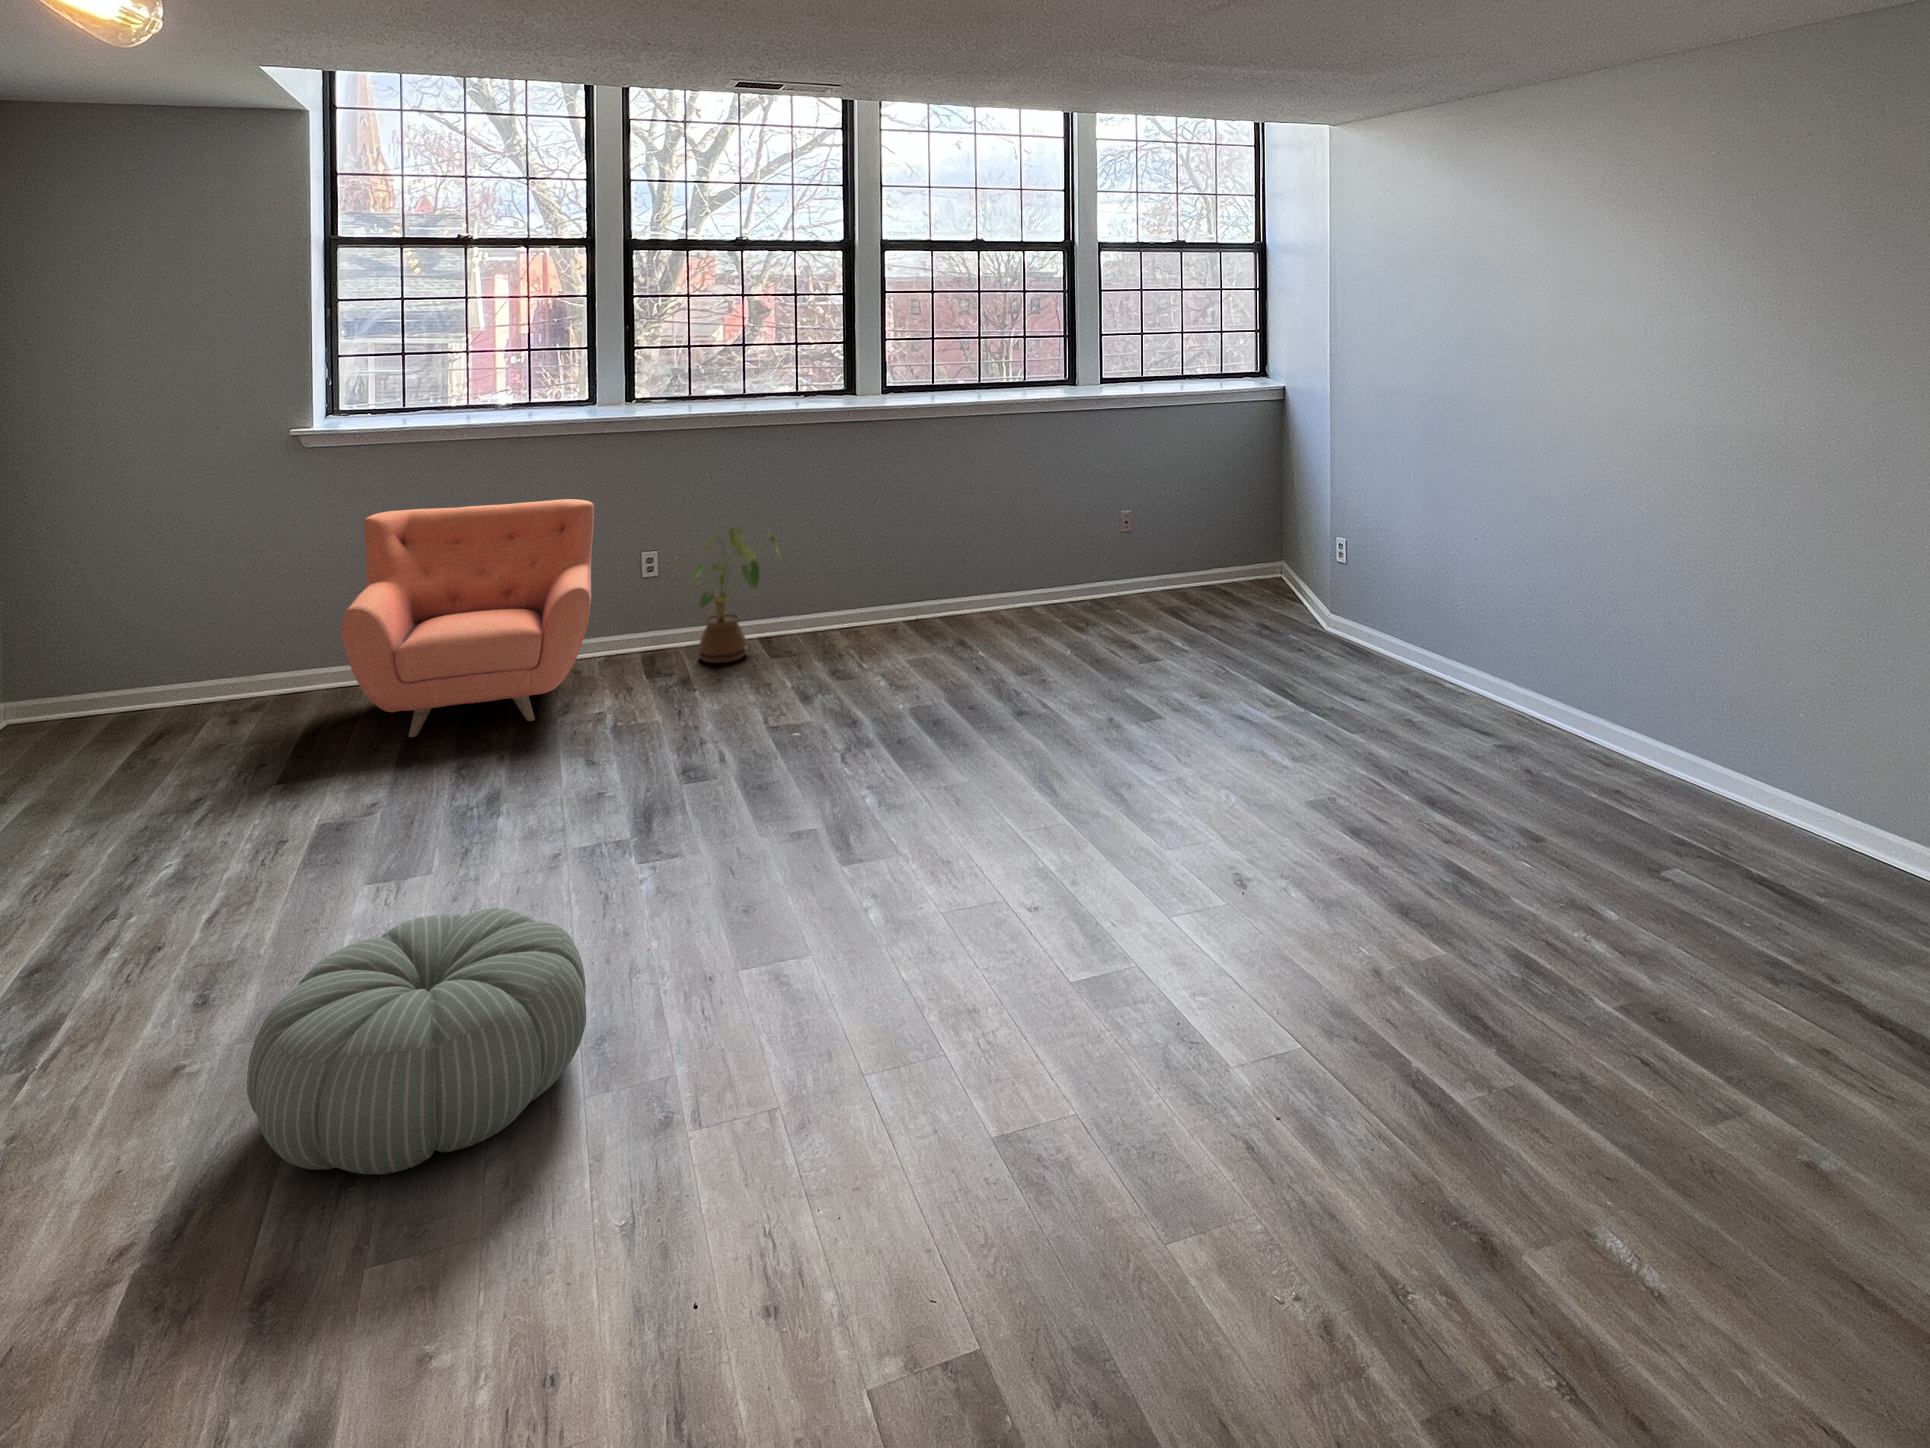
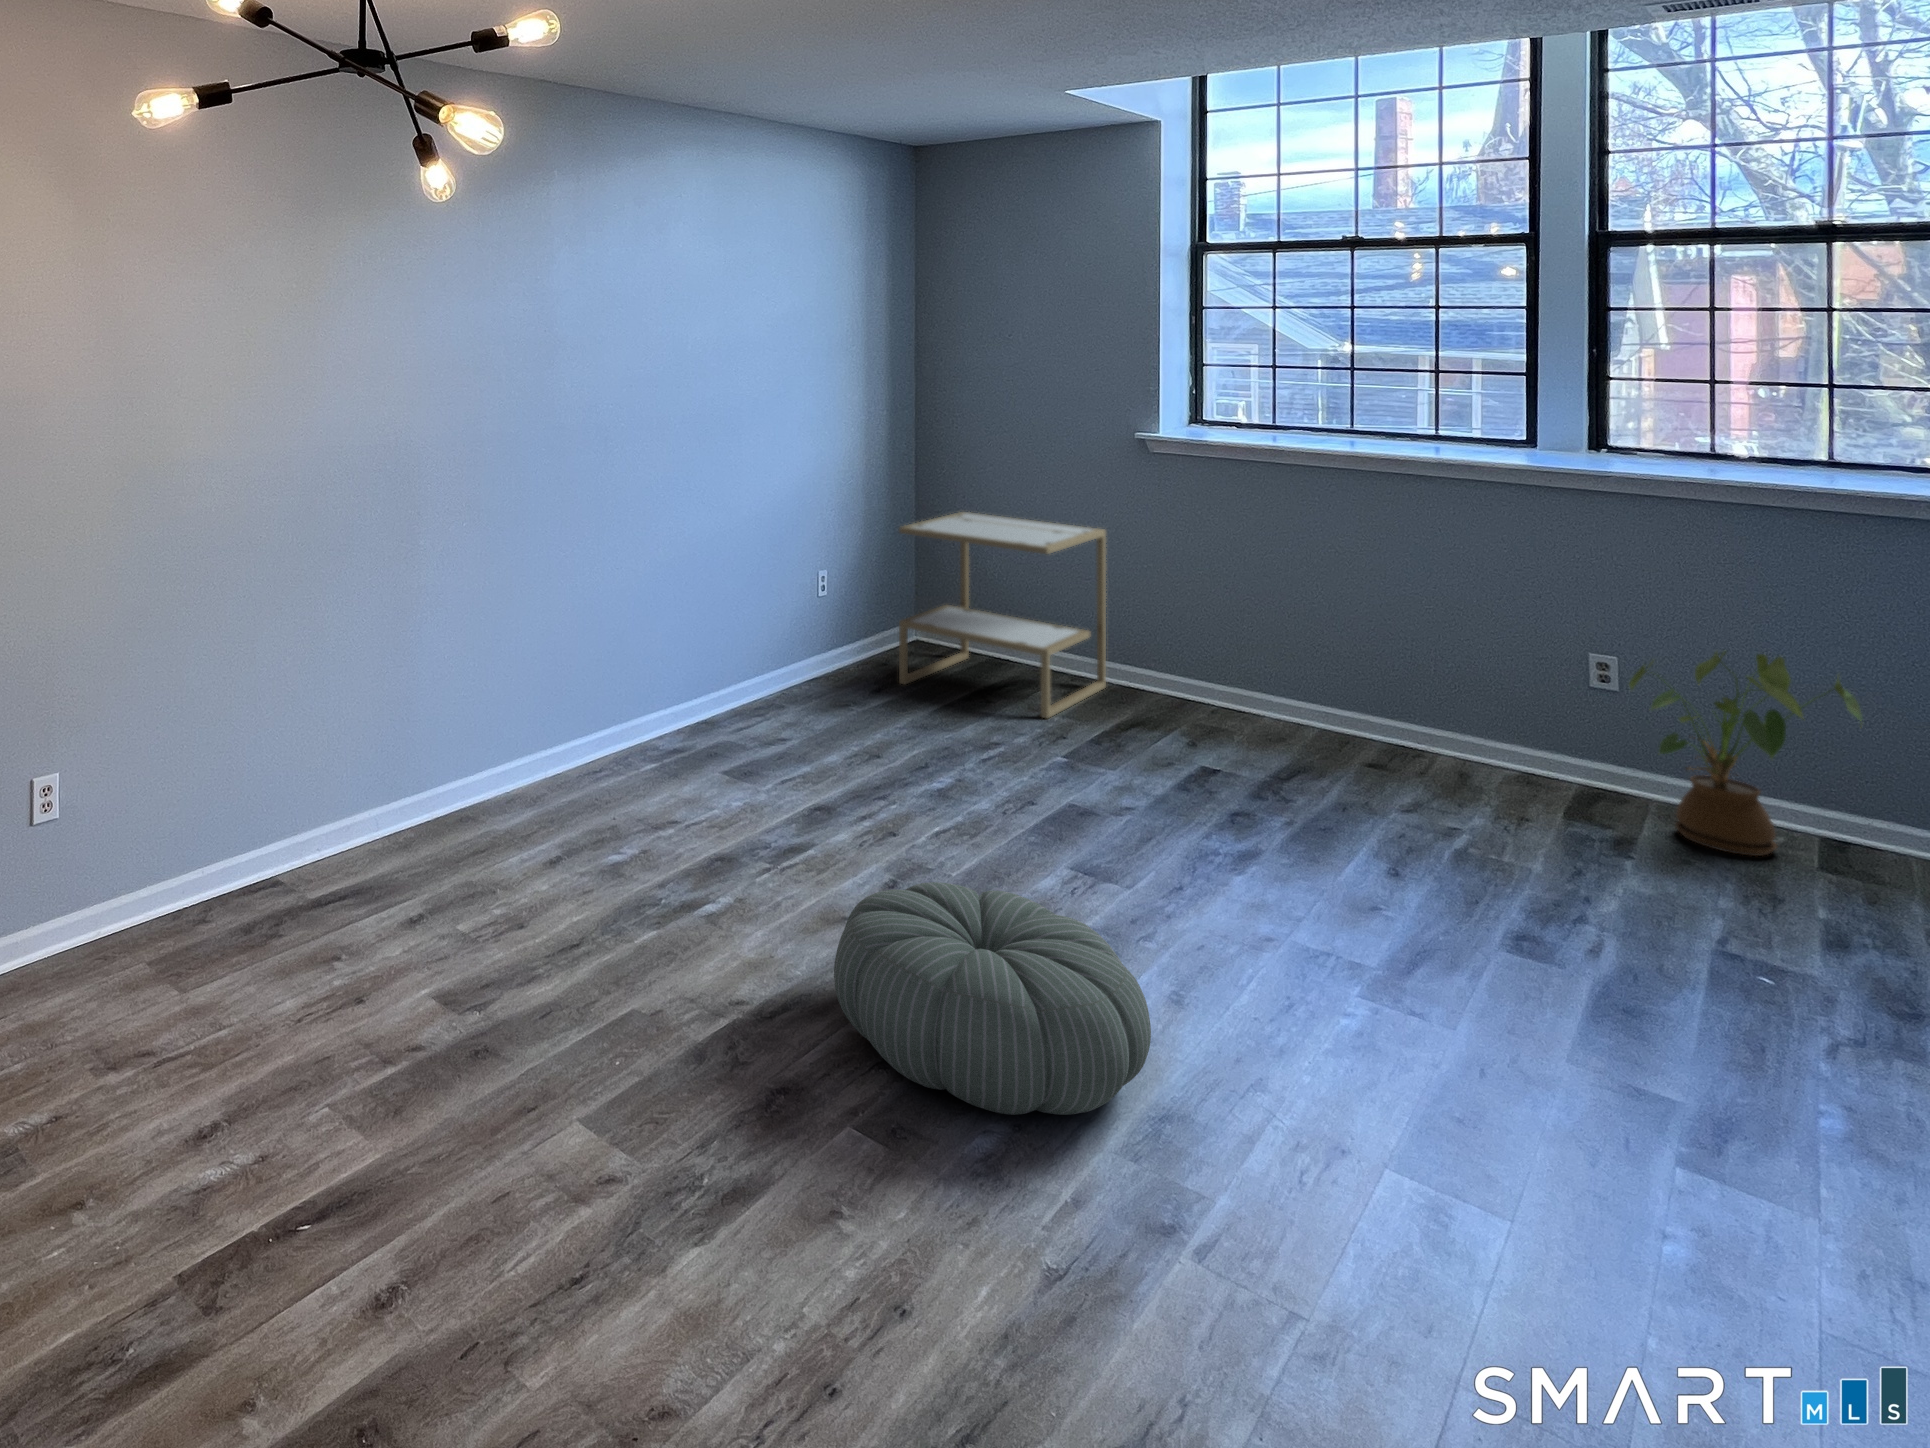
armchair: present [342,499,594,737] -> none [1140,527,1489,806]
side table: none [17,538,264,782] -> present [899,512,1106,719]

